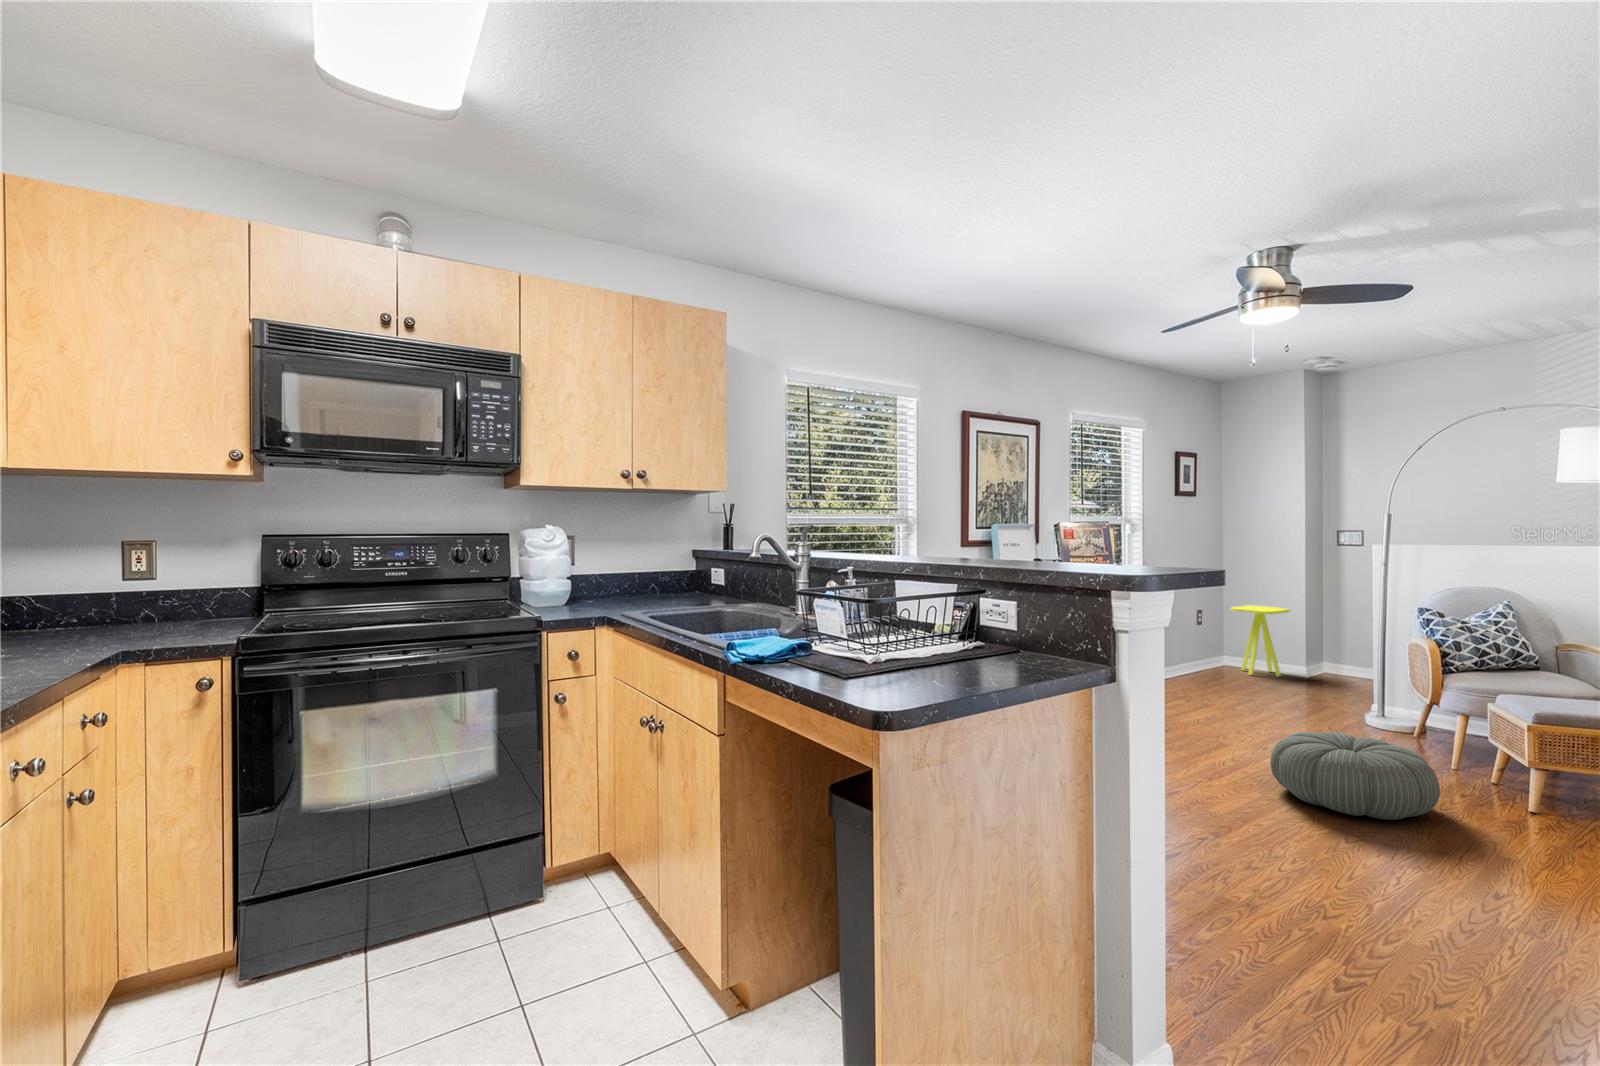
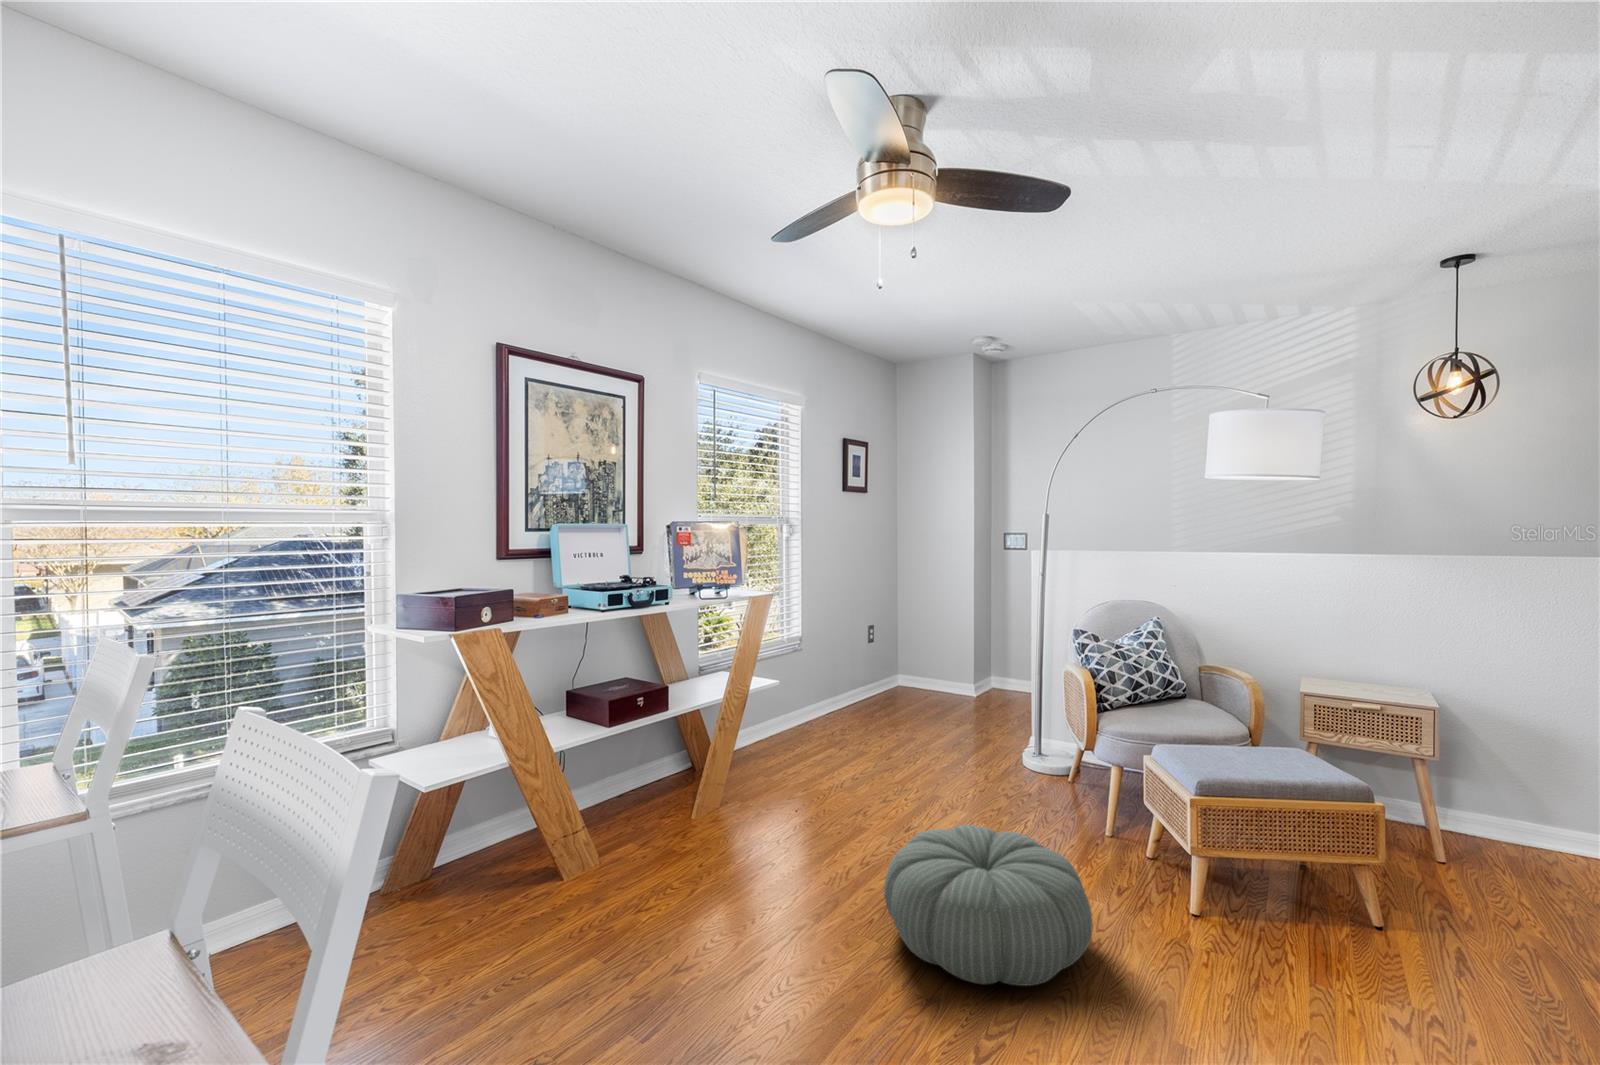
side table: present [1231,605,1289,676] -> none [900,617,958,699]

